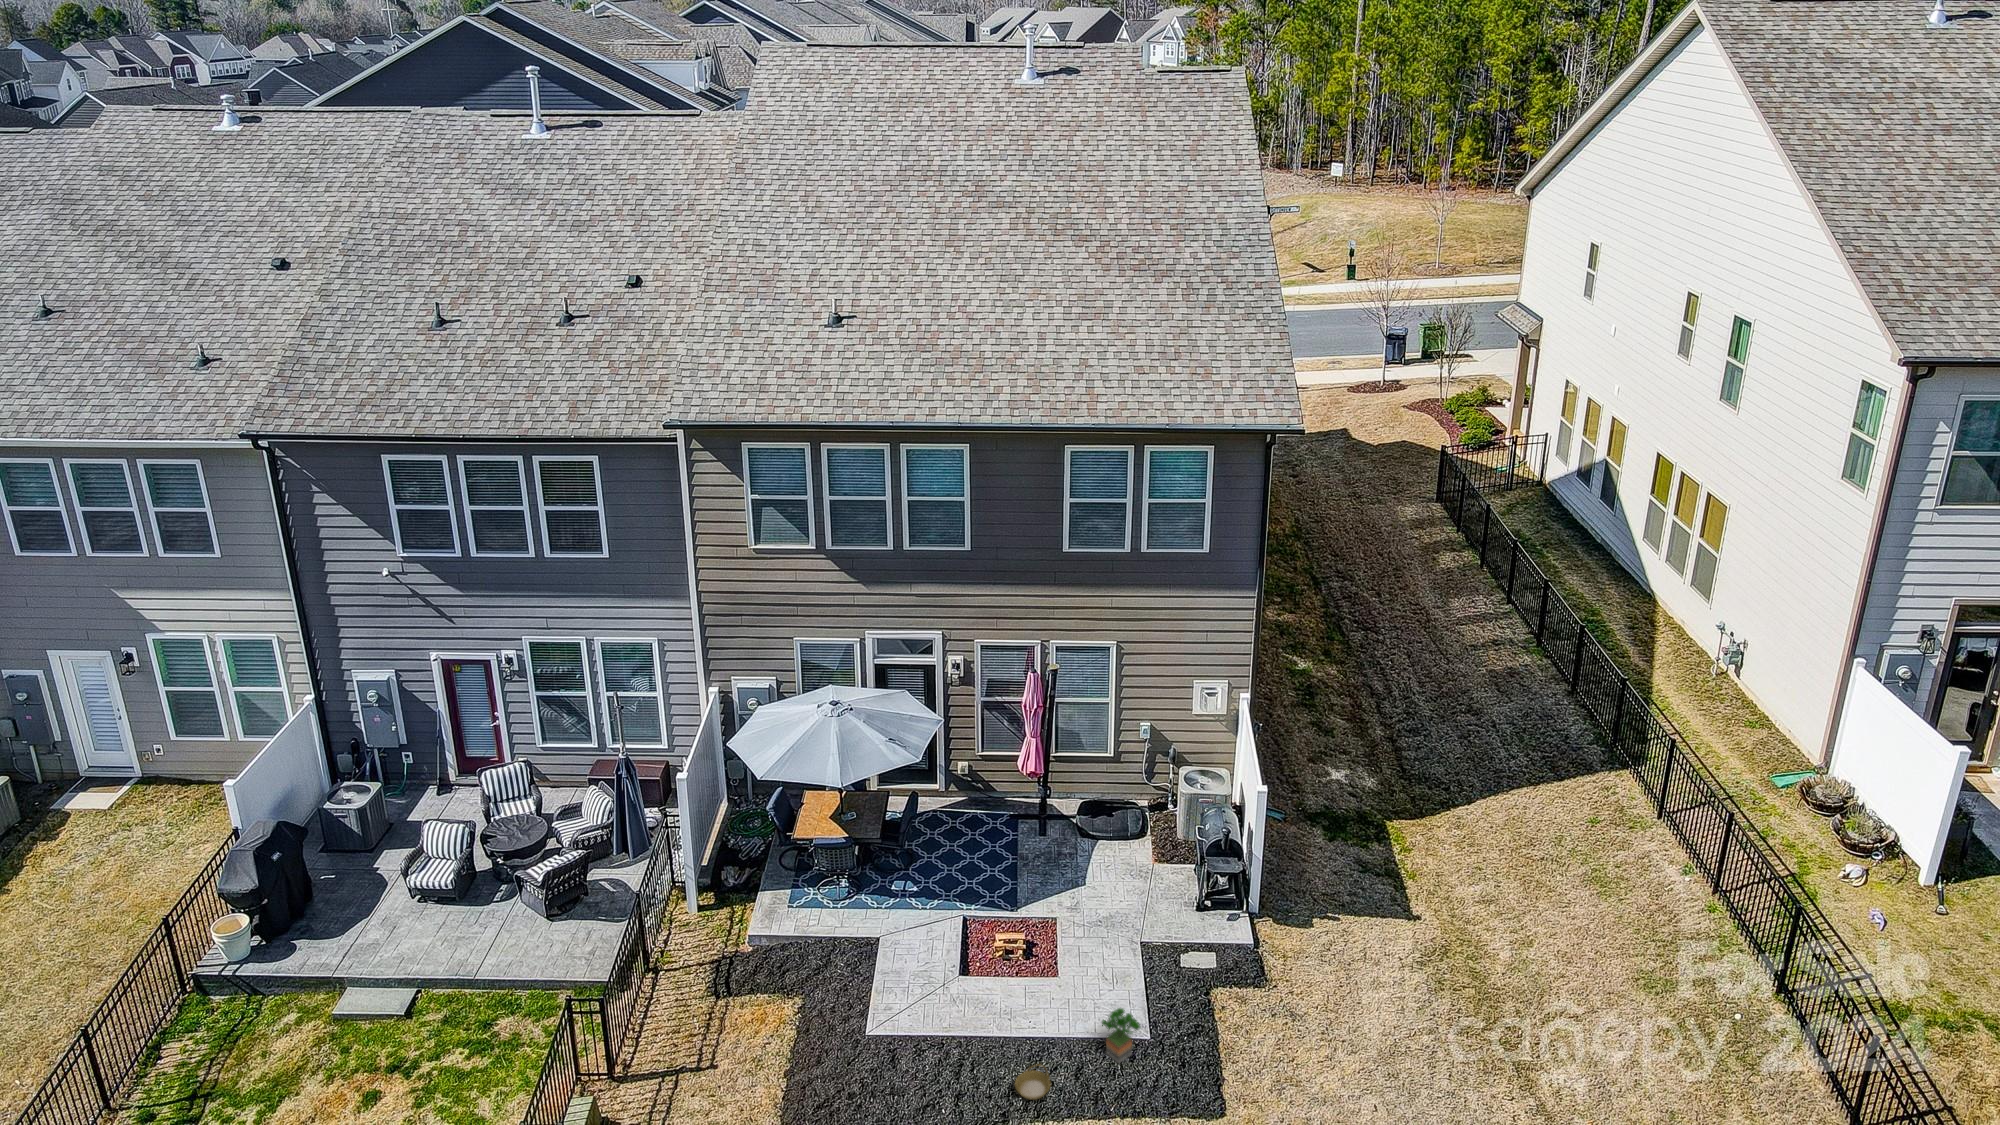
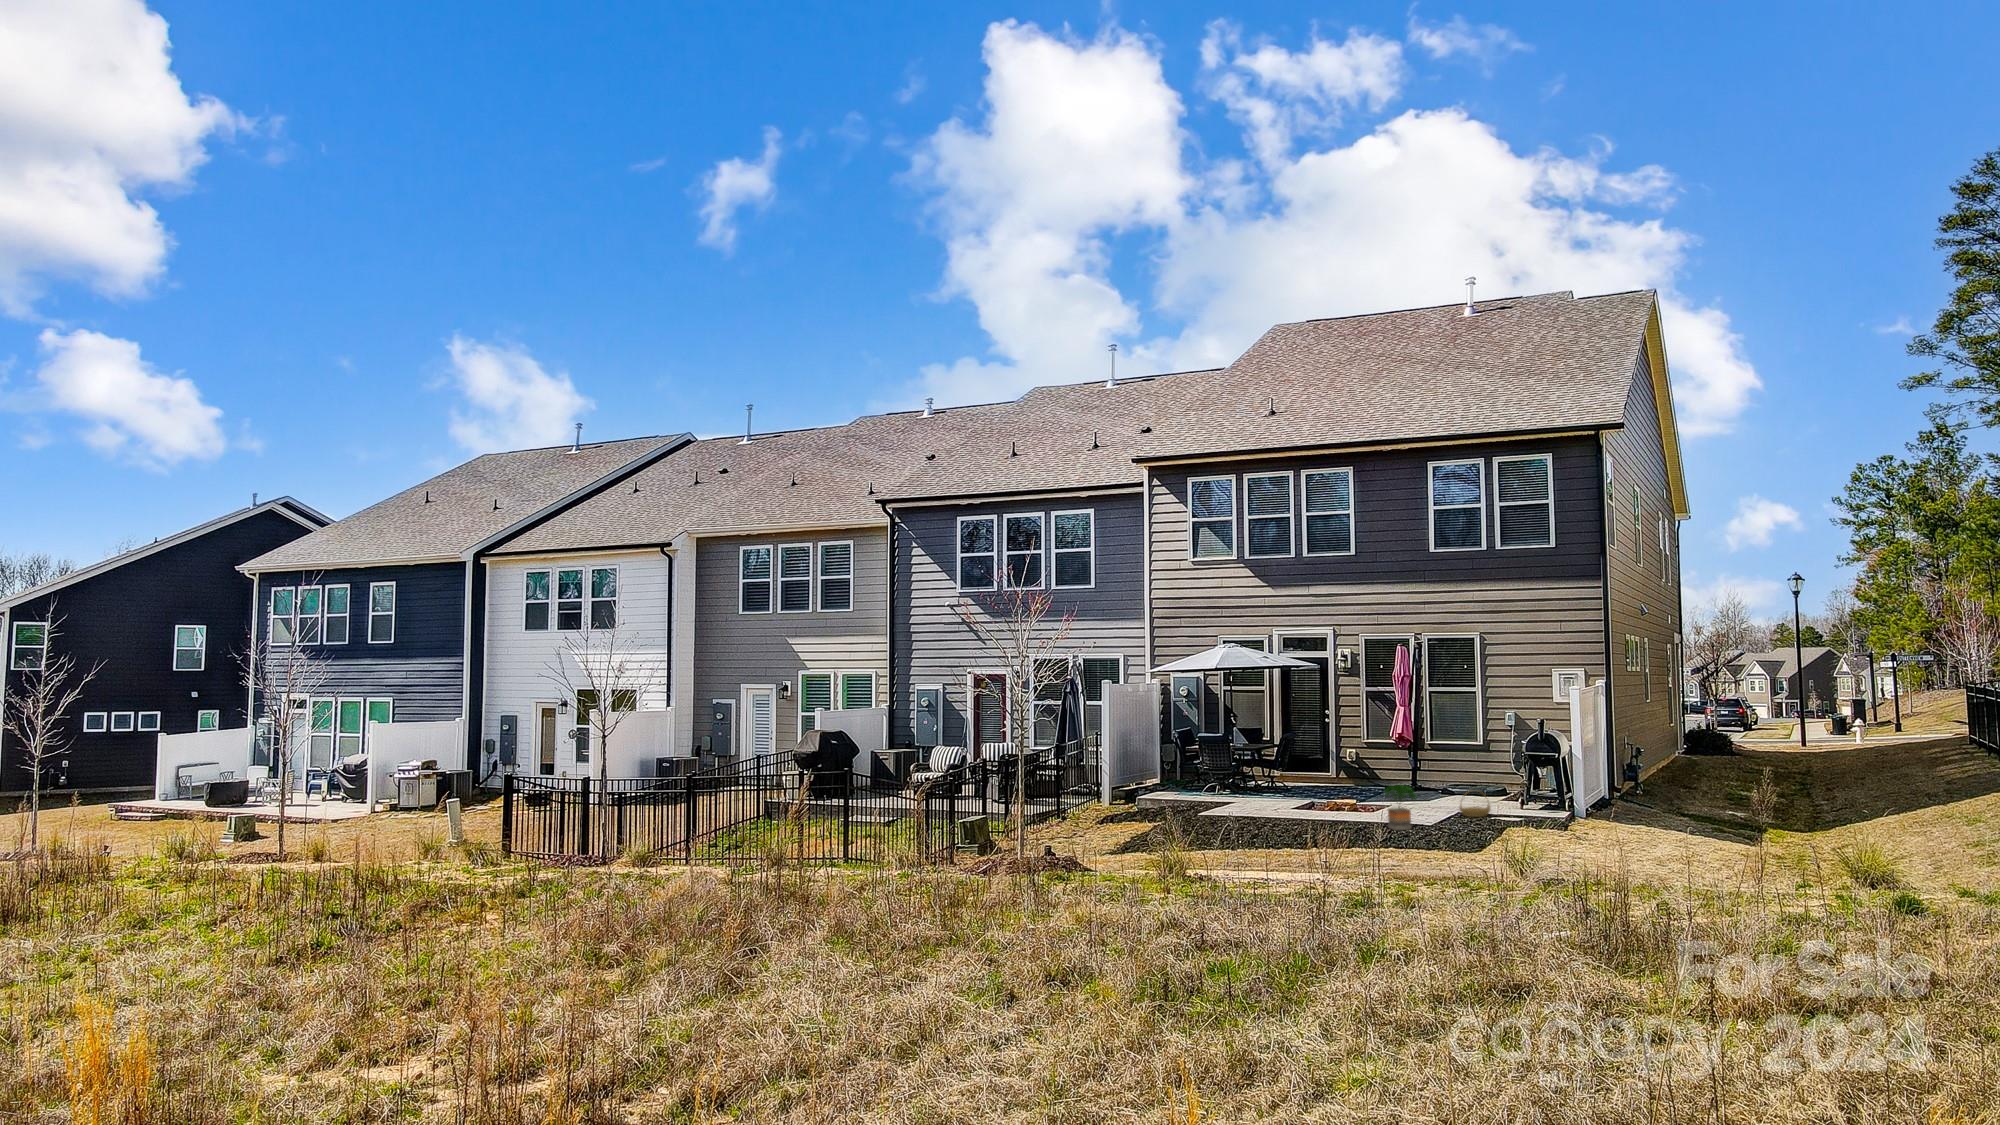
basket: present [1015,1065,1051,1100] -> present [1460,792,1490,817]

